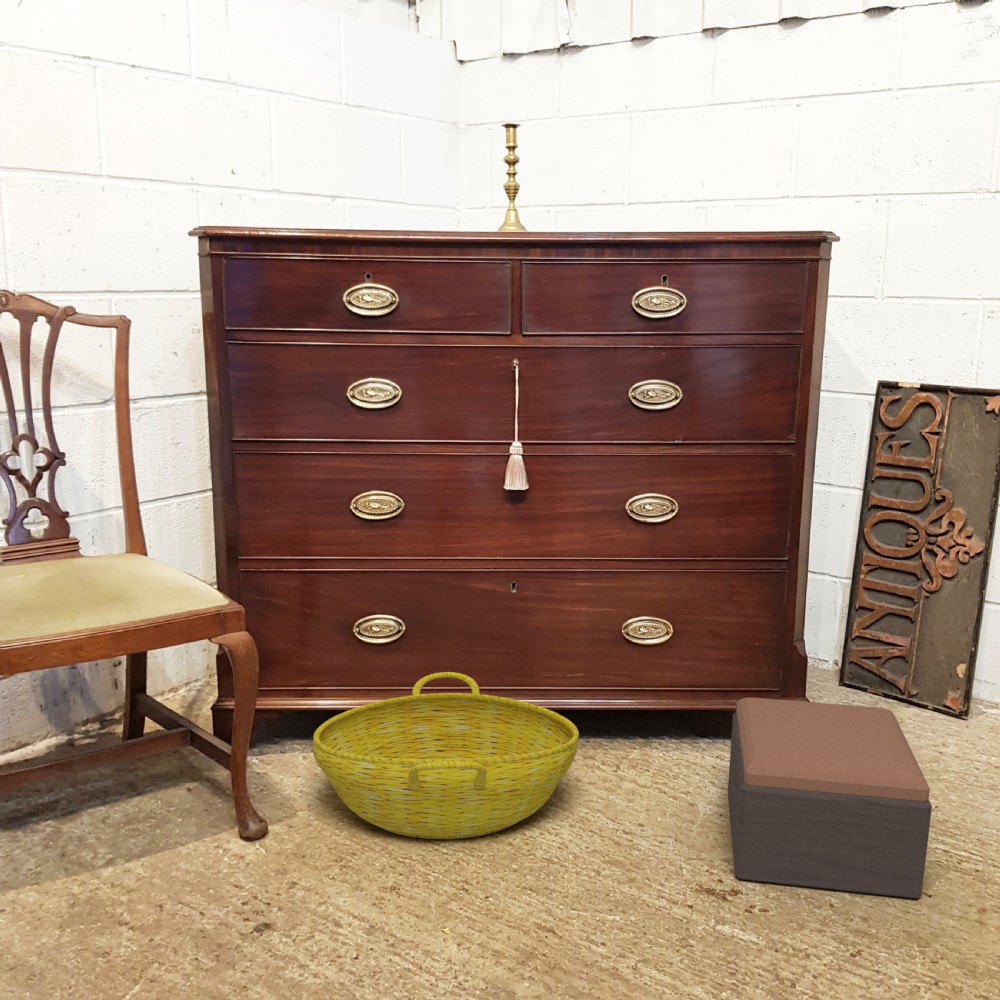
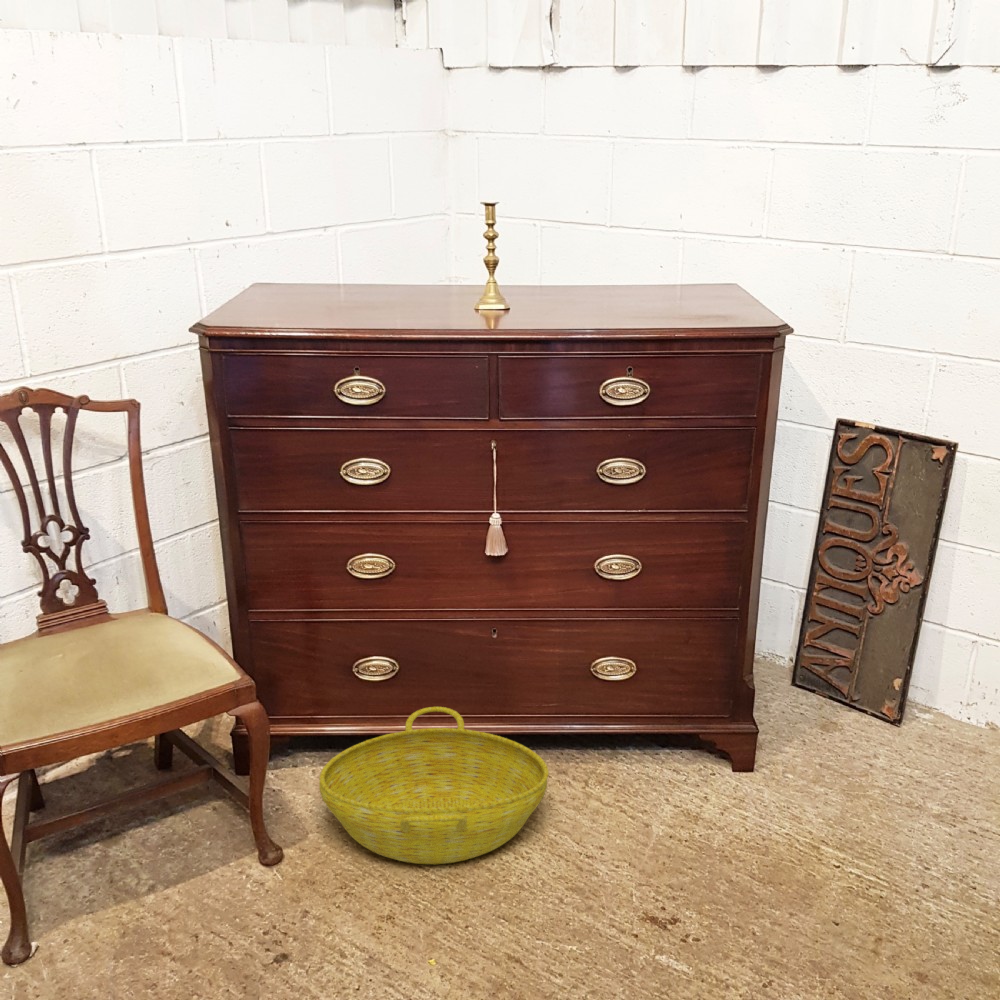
footstool: present [728,697,932,899] -> none [676,740,841,927]

